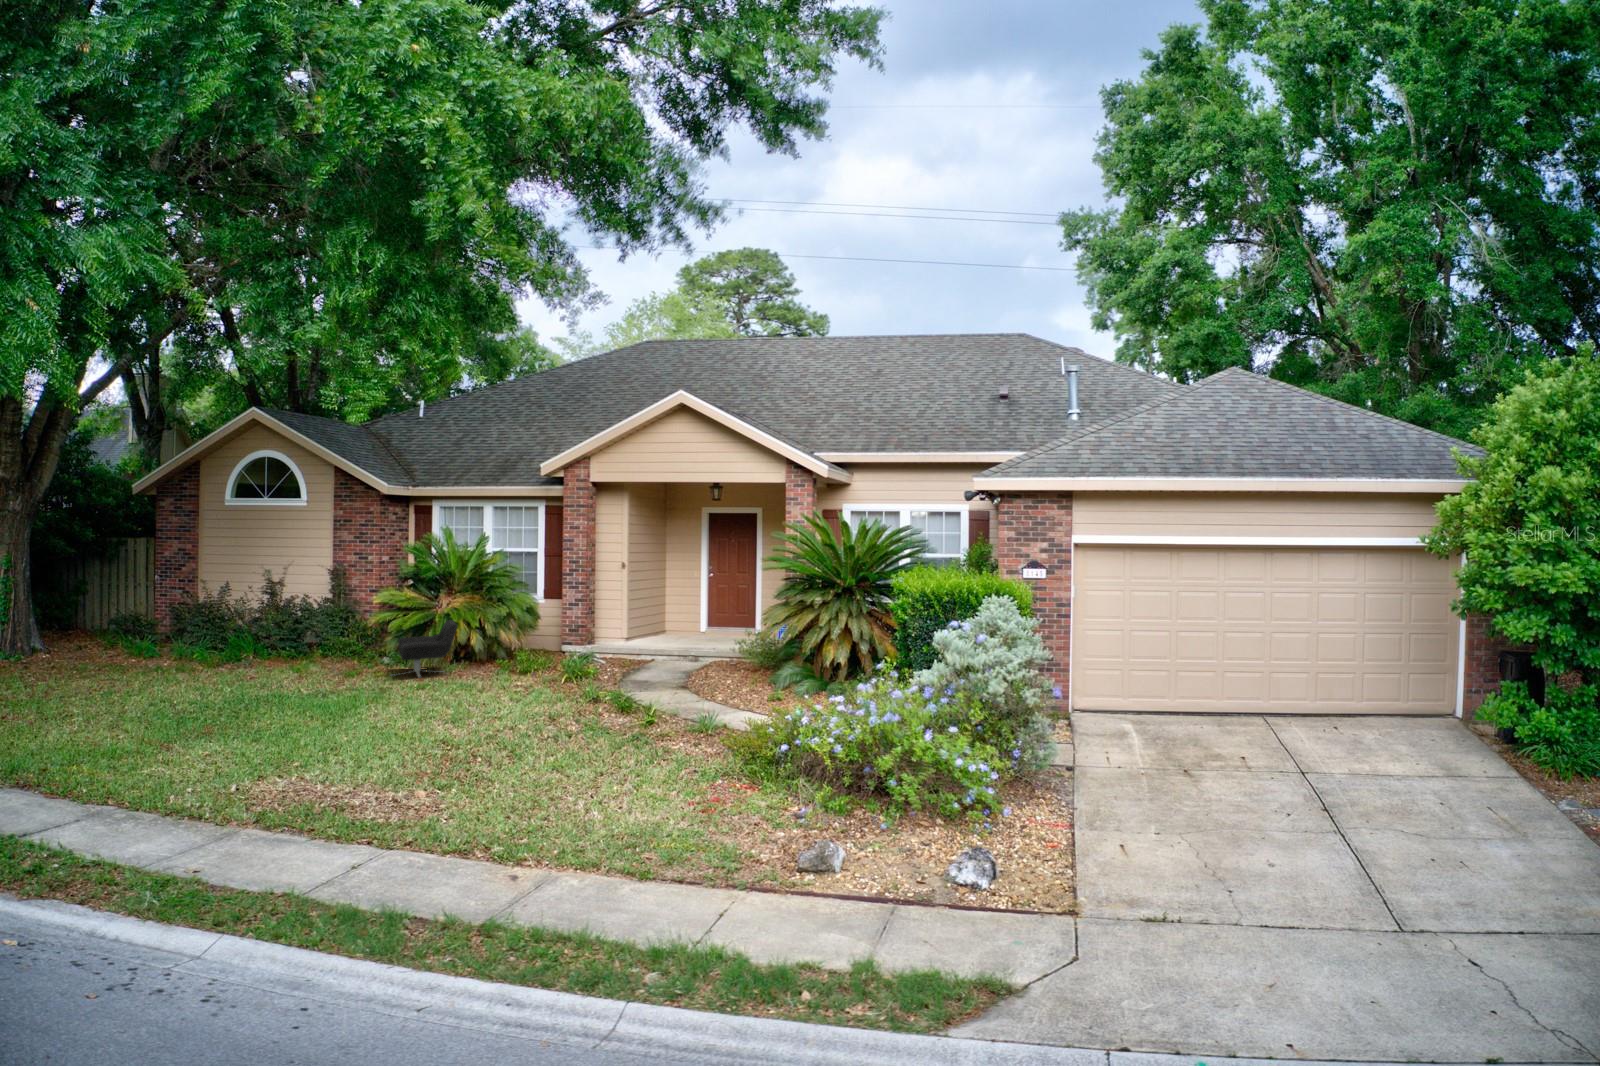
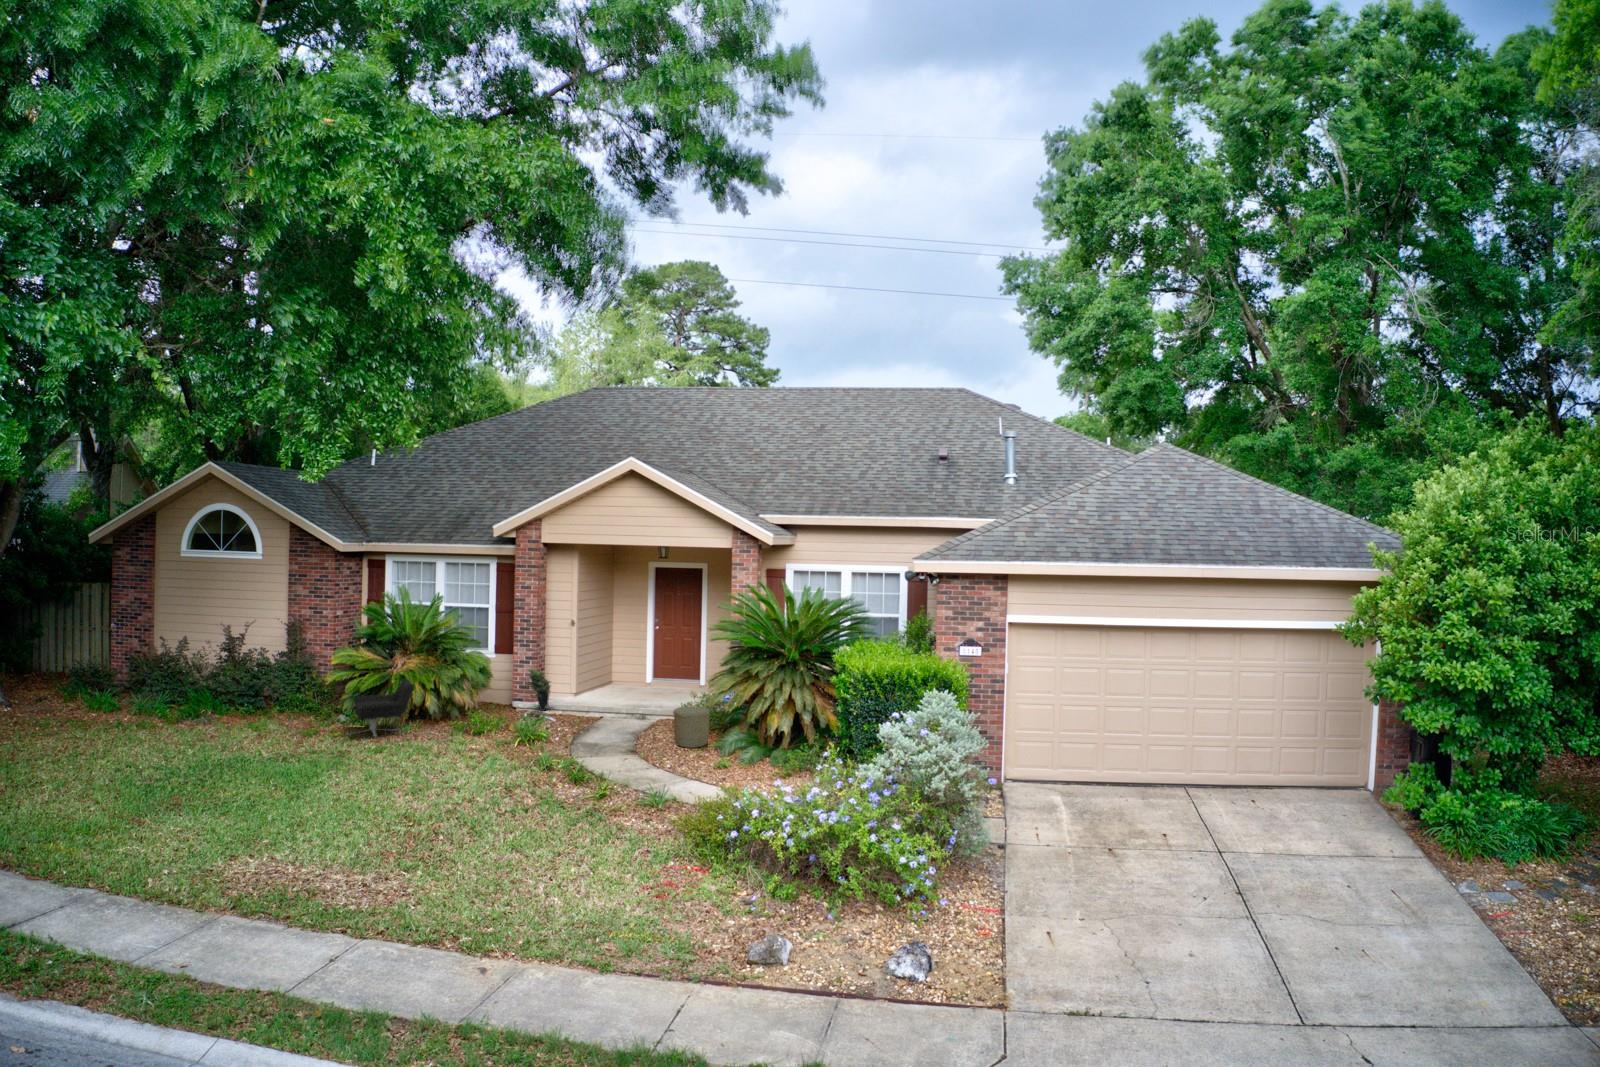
potted plant: none [574,609,600,655] -> present [528,668,550,711]
woven basket: none [724,643,762,685] -> present [673,706,710,748]

